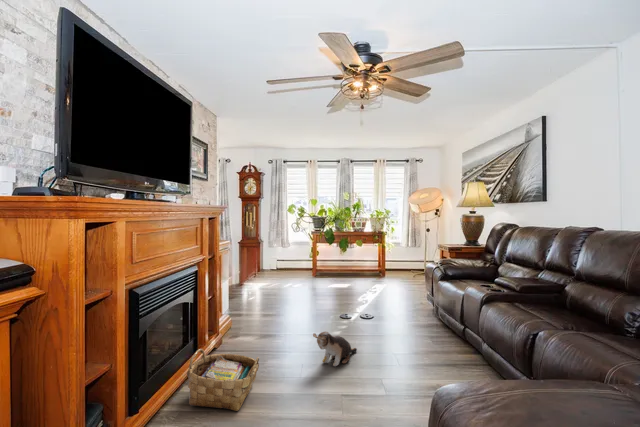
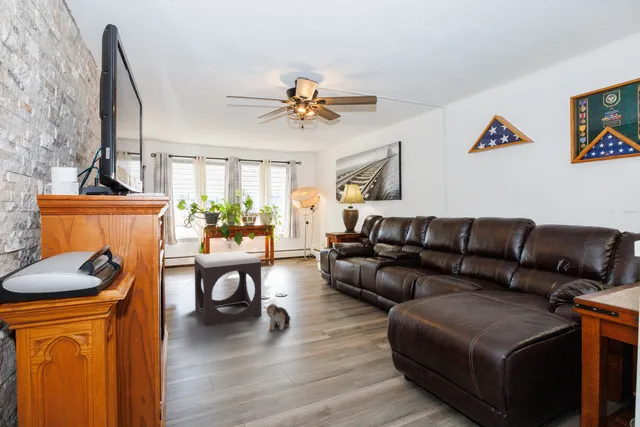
footstool: none [264,262,328,343] -> present [194,251,262,326]
woven basket: present [187,349,259,411] -> none [173,328,236,378]

